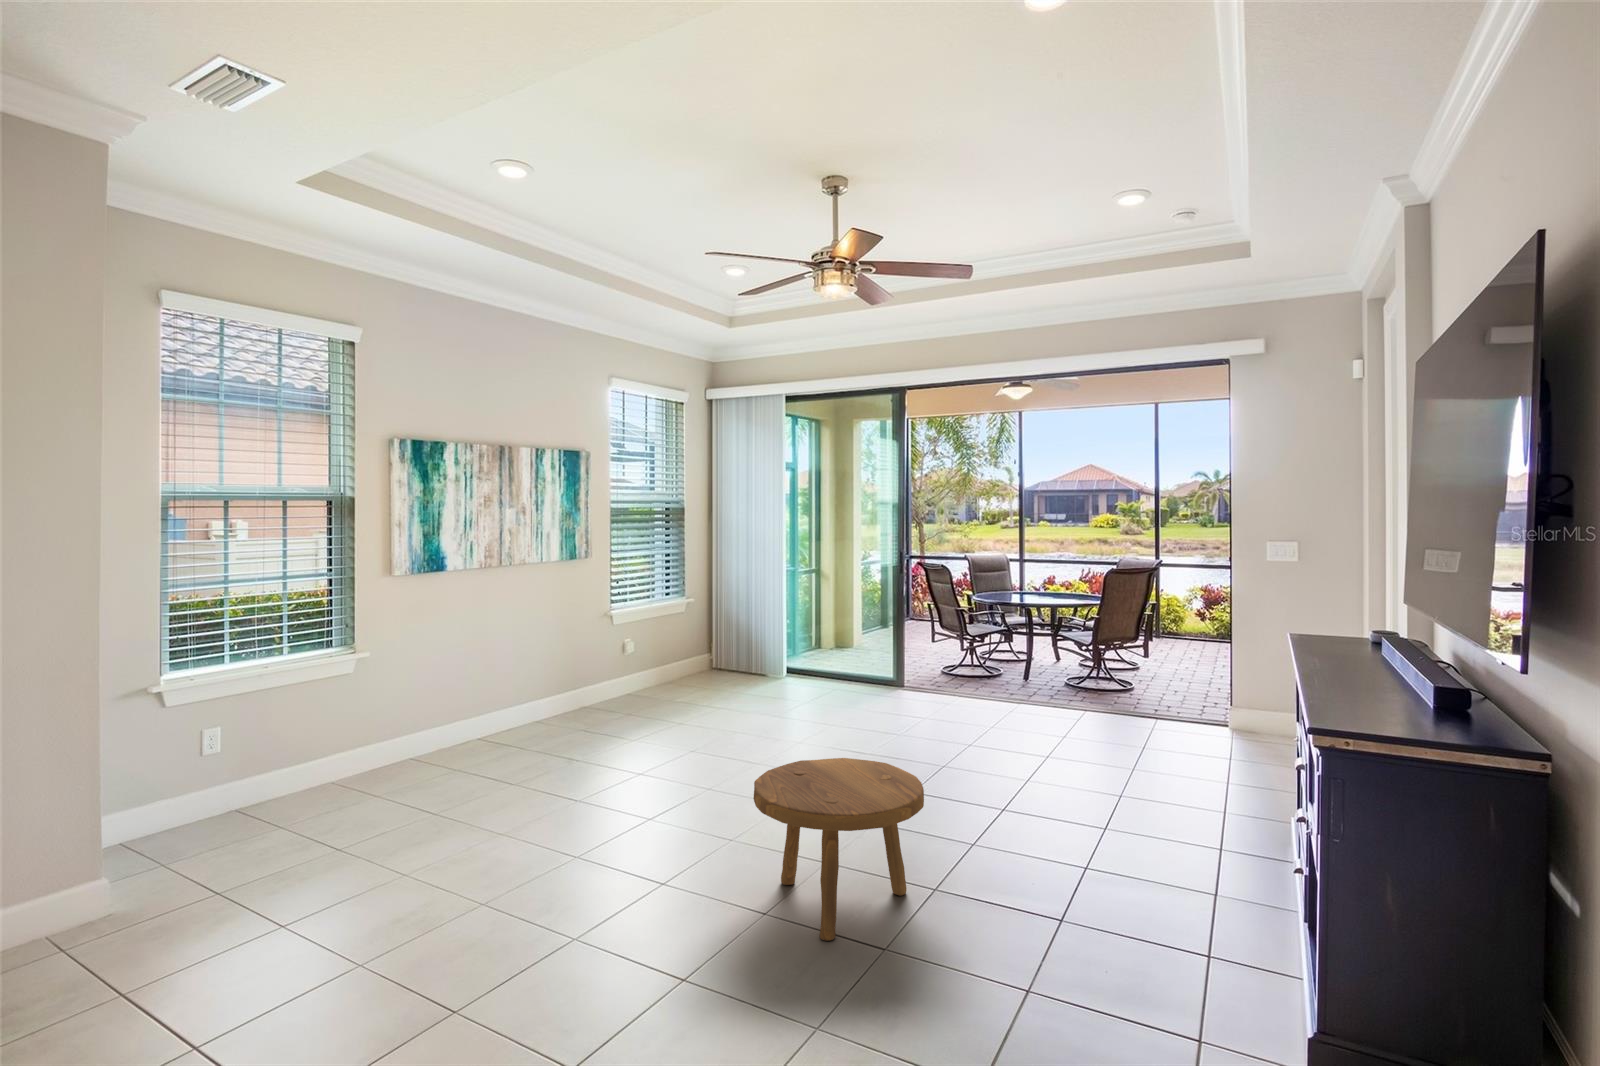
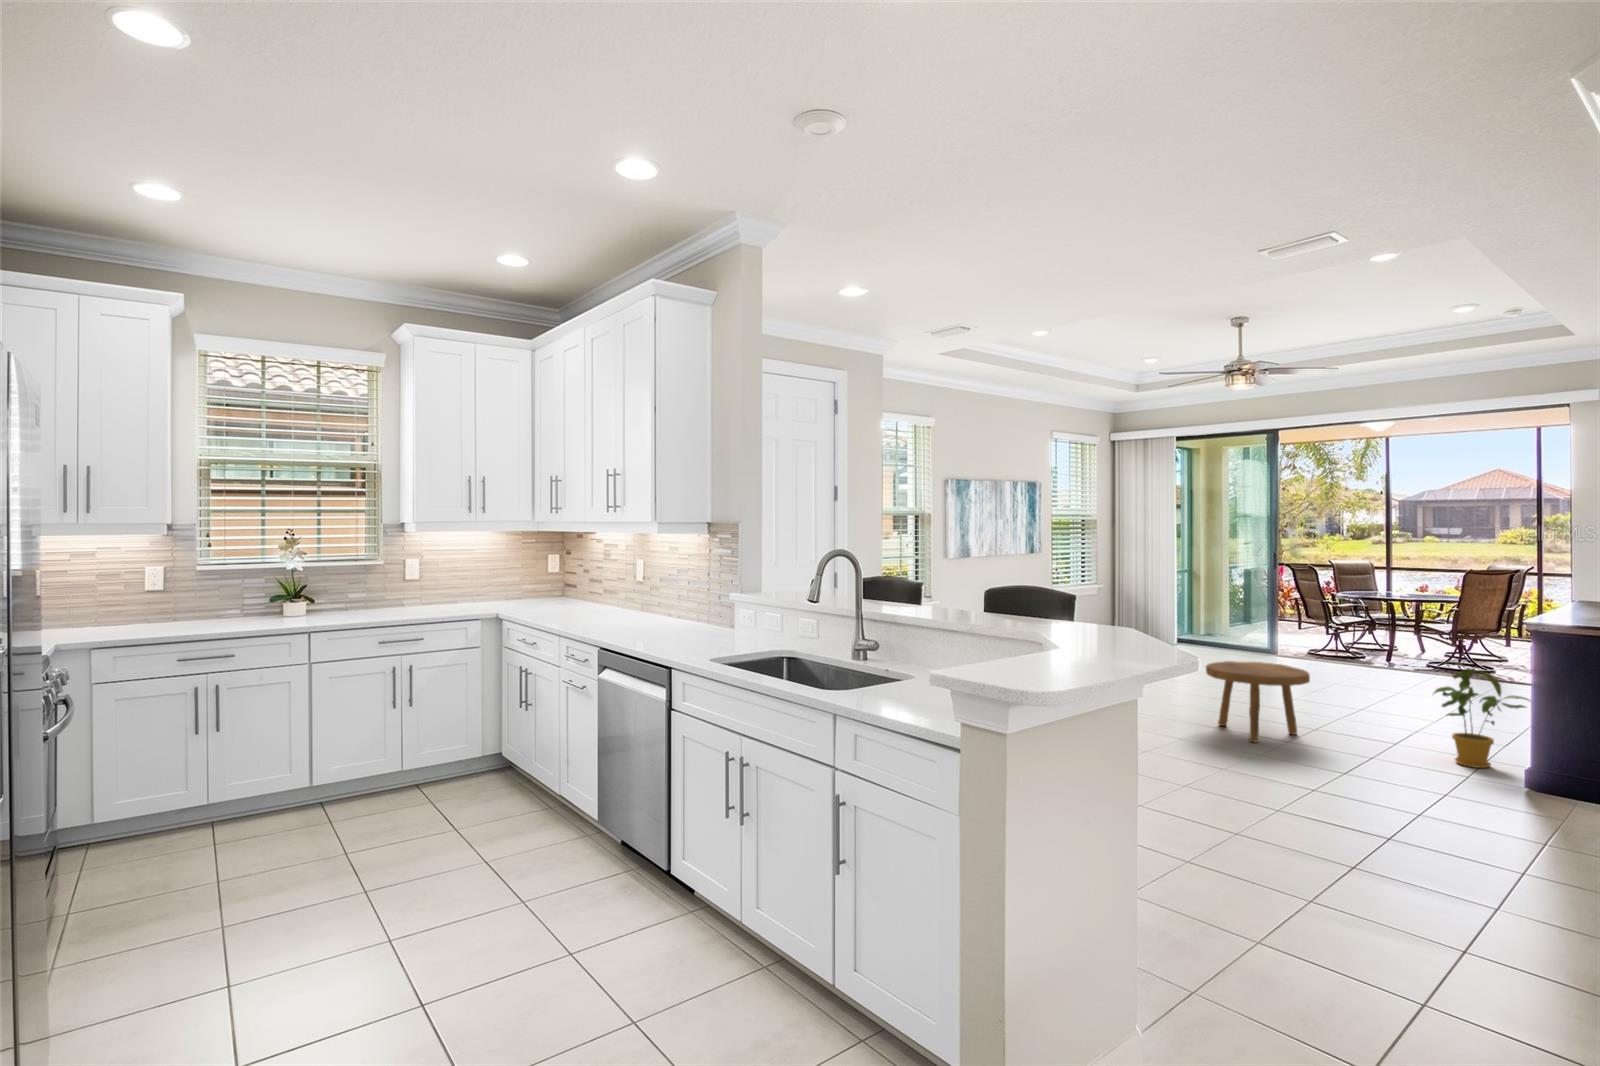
house plant: none [1118,757,1287,966] -> present [1434,661,1530,768]

